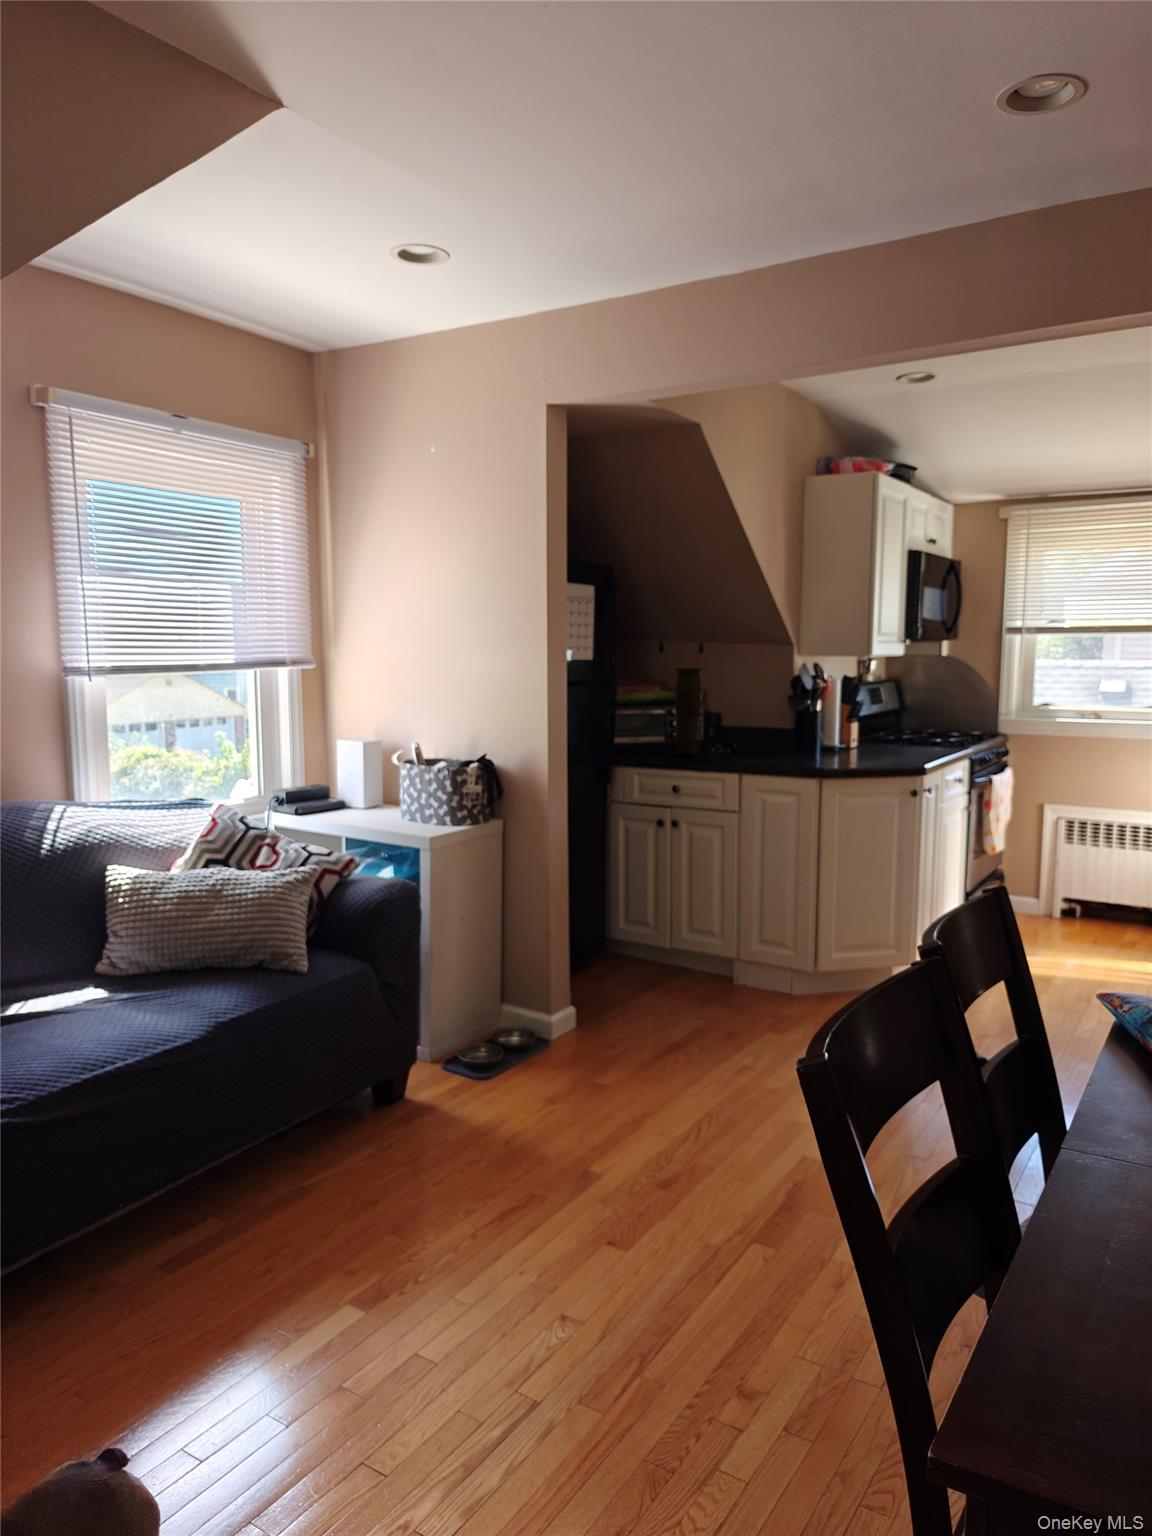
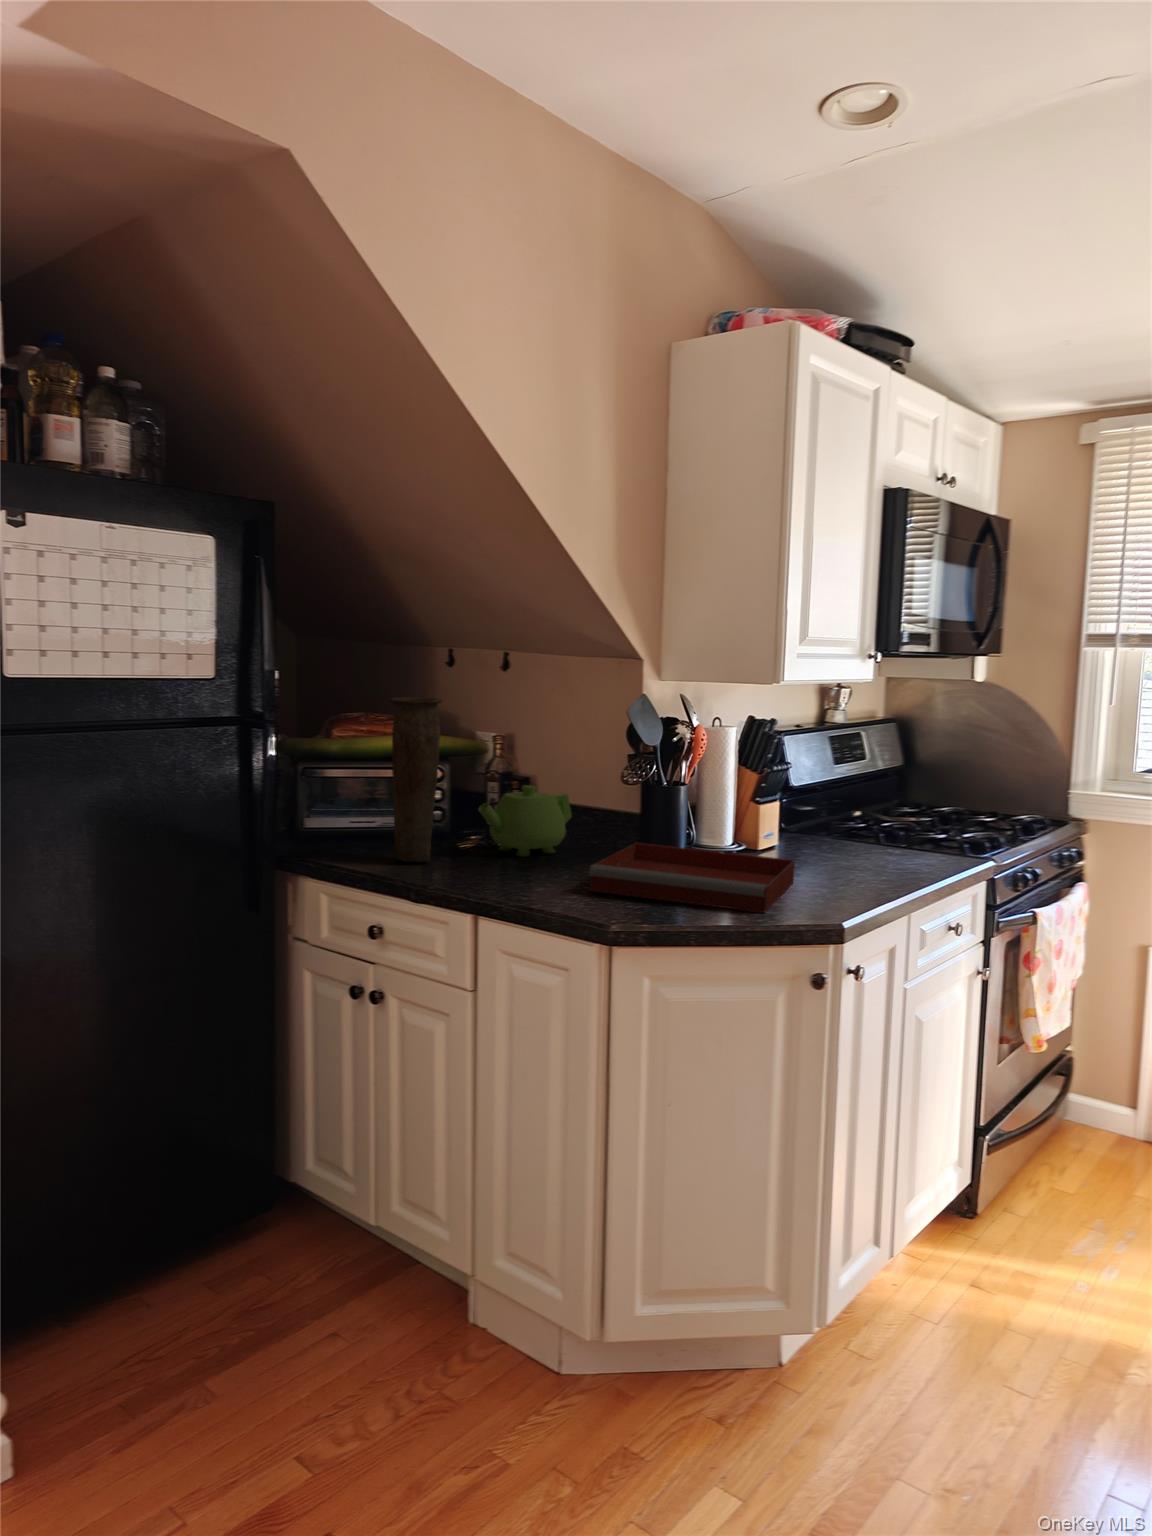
teapot: none [714,715,755,752] -> present [478,785,572,857]
tray: none [794,741,886,765] -> present [589,843,795,913]

